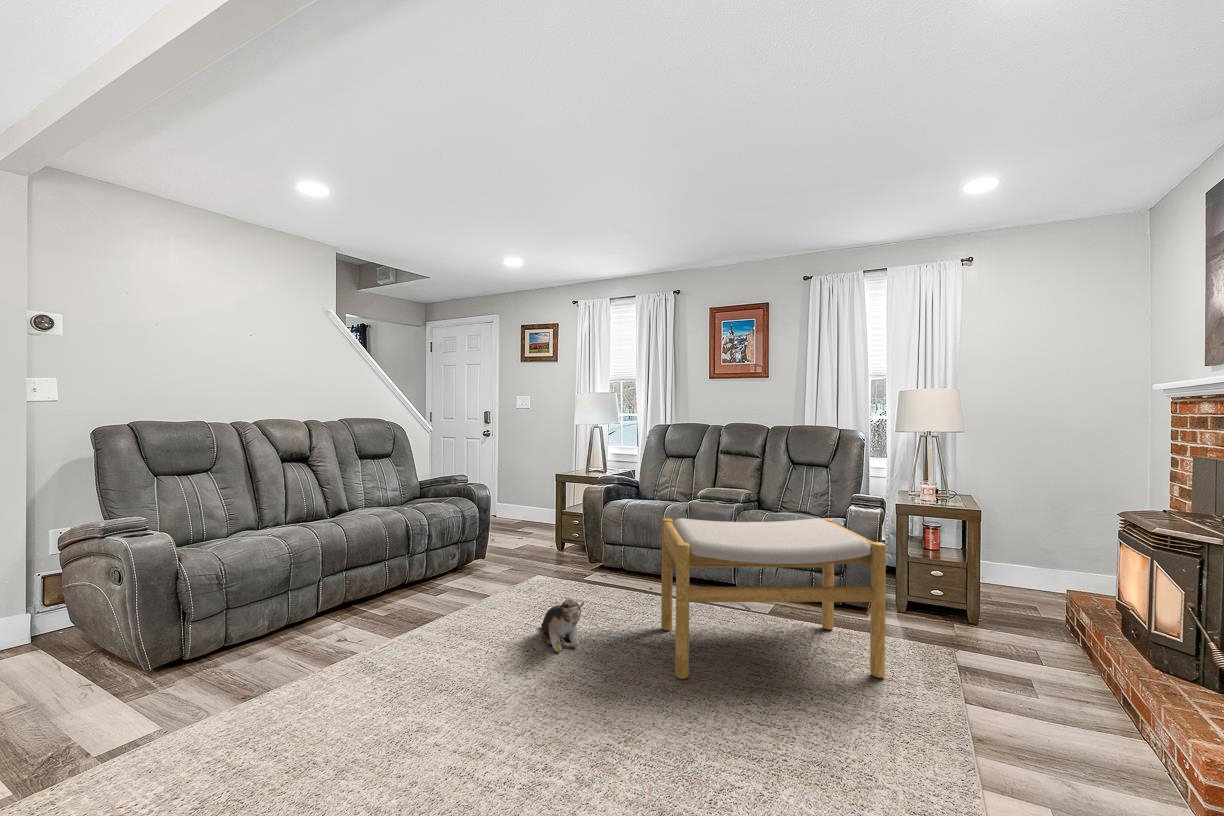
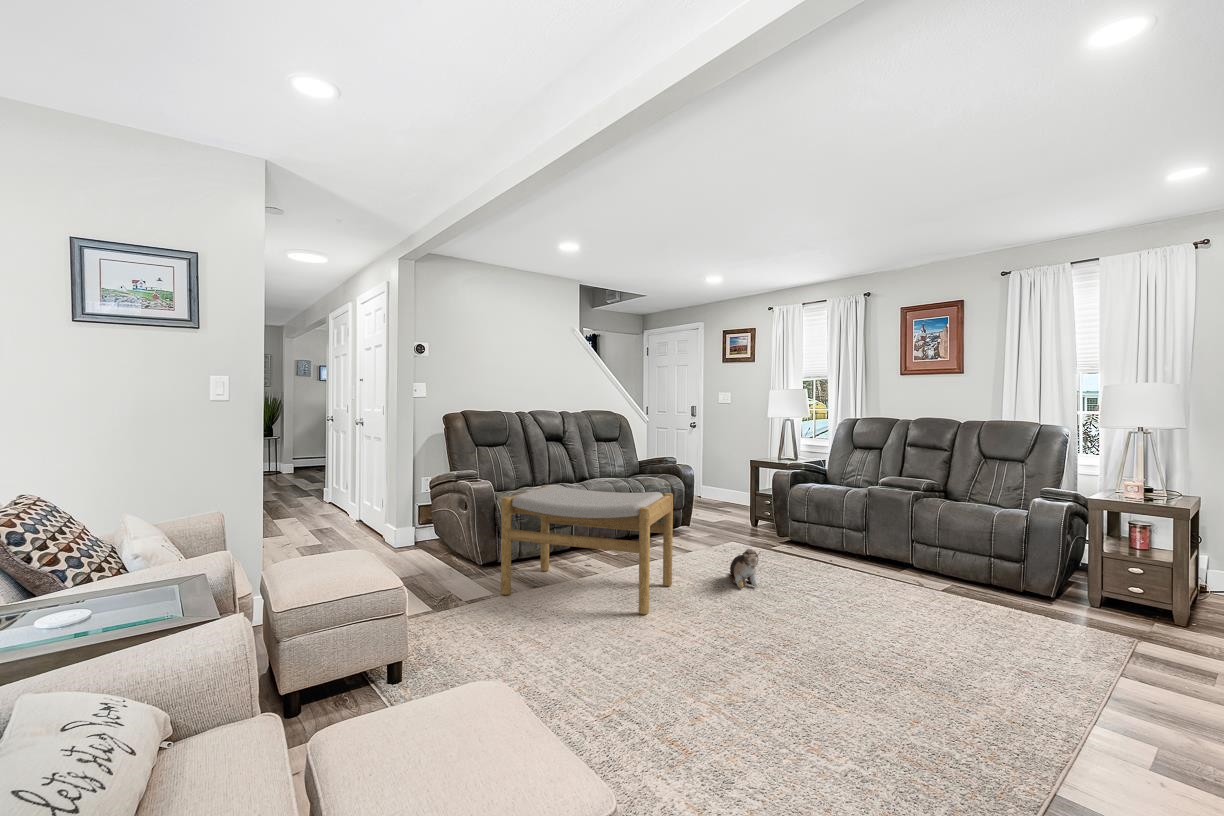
footstool: present [661,518,886,679] -> present [501,485,673,615]

